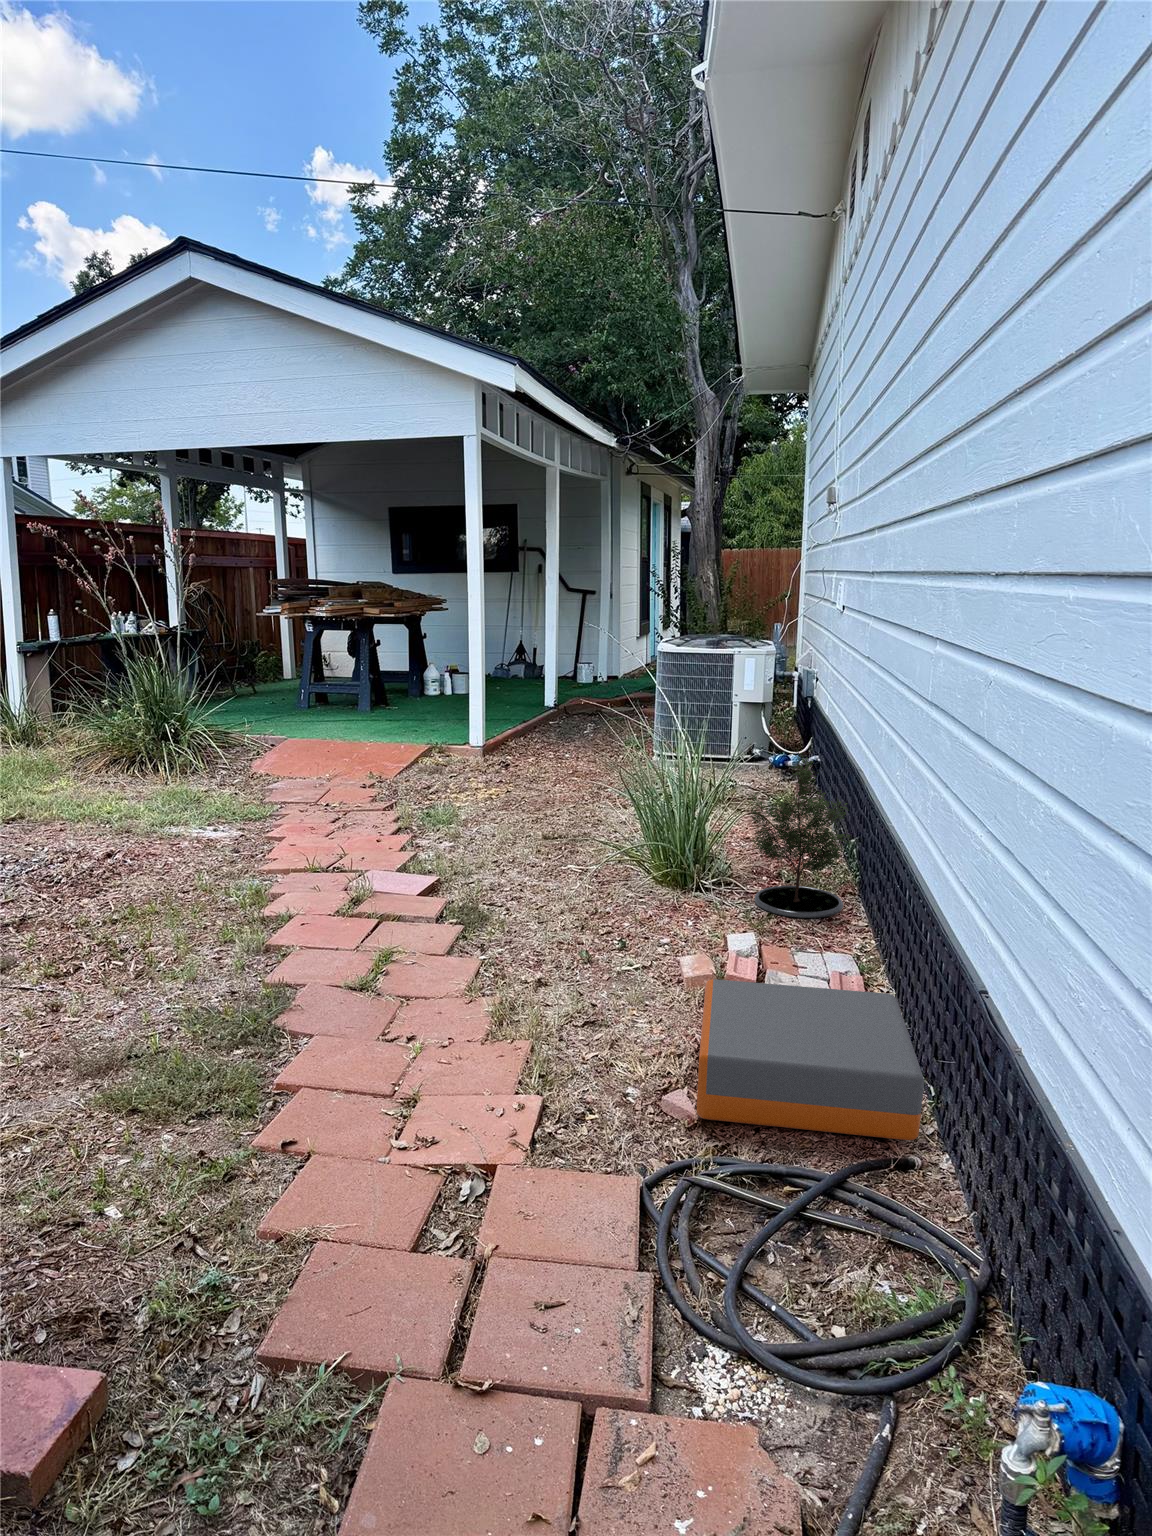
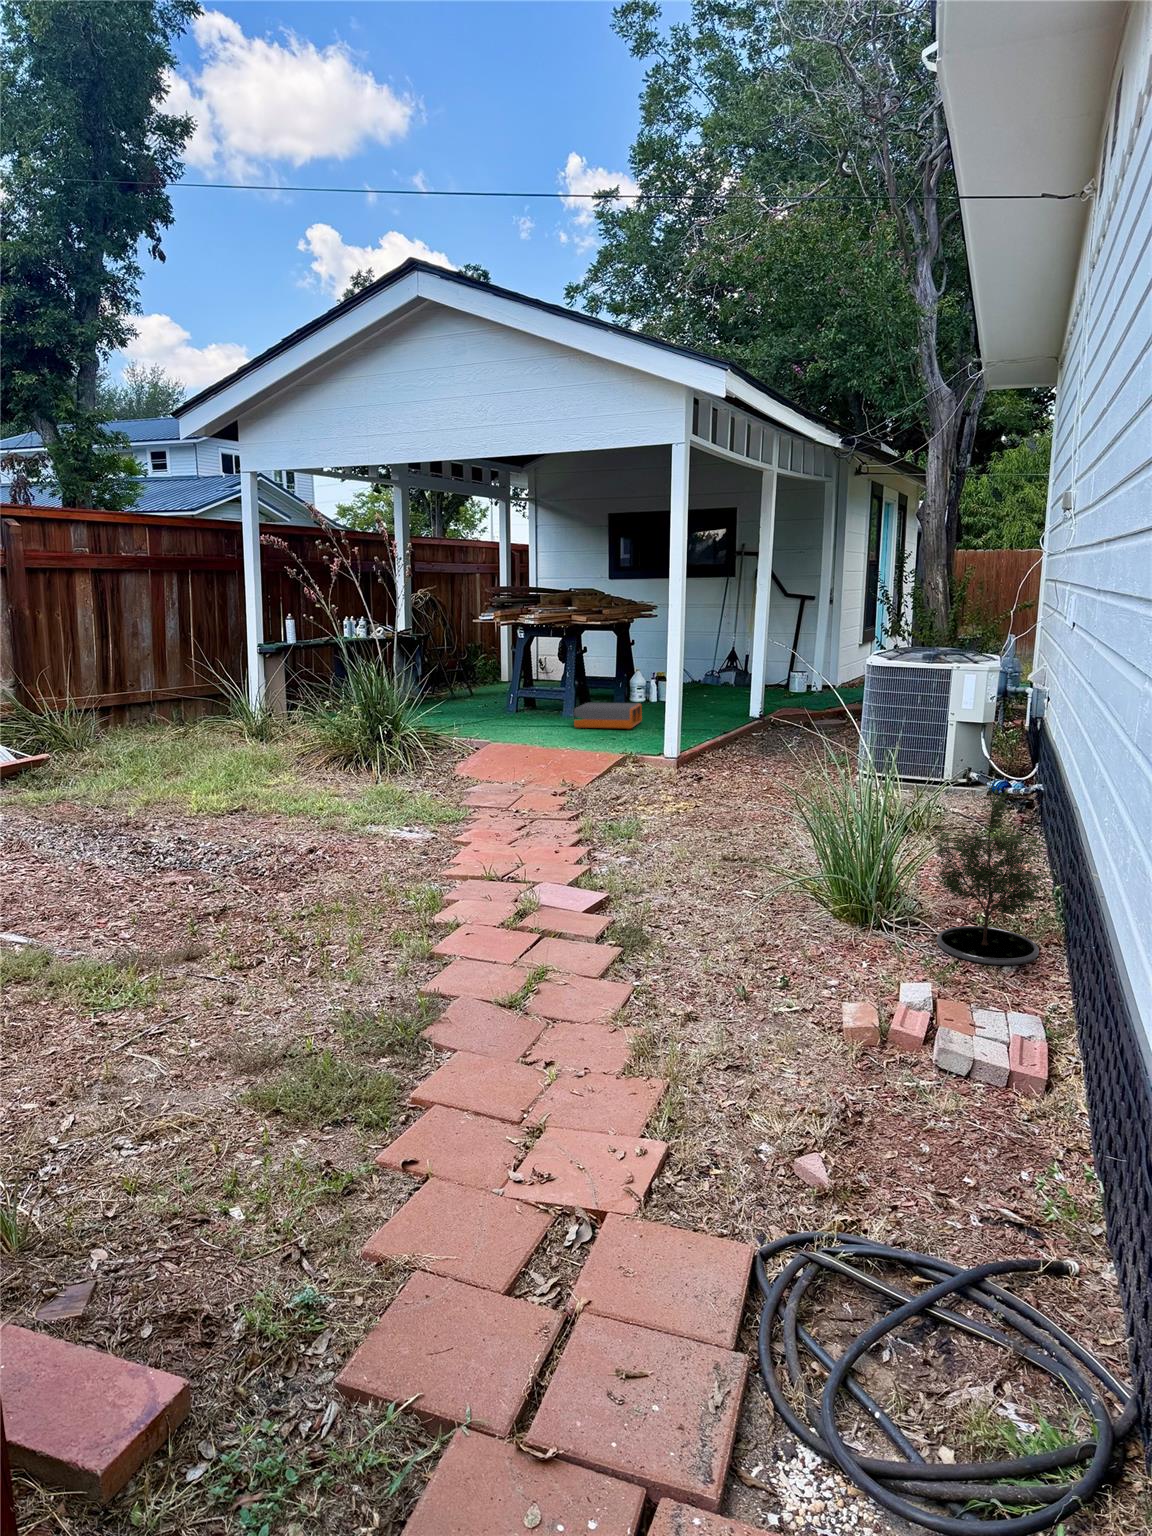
storage box: present [697,979,924,1140] -> present [574,703,642,729]

